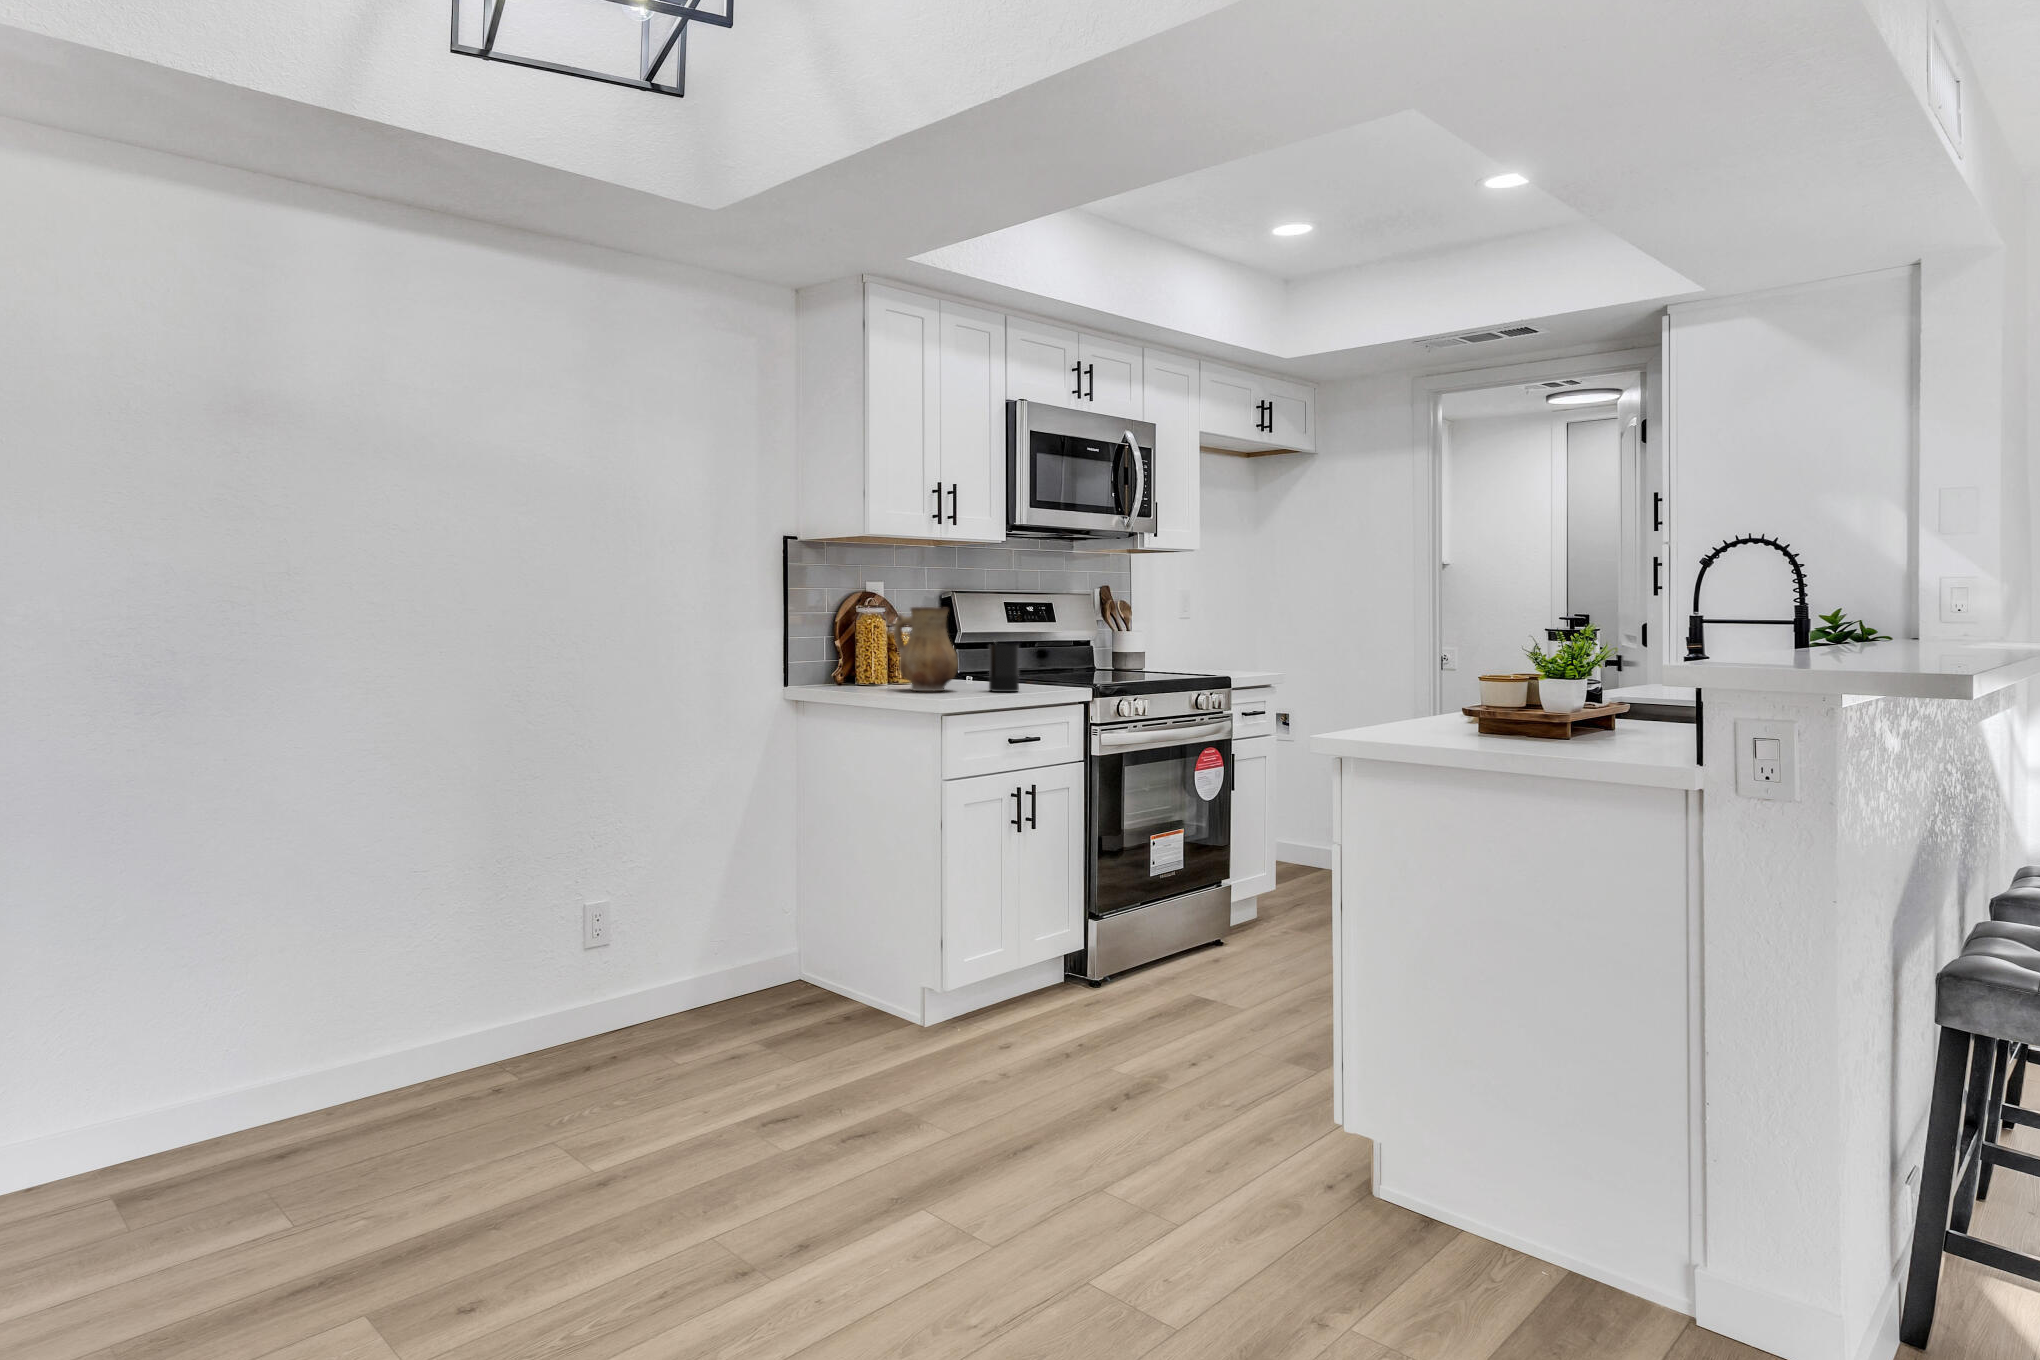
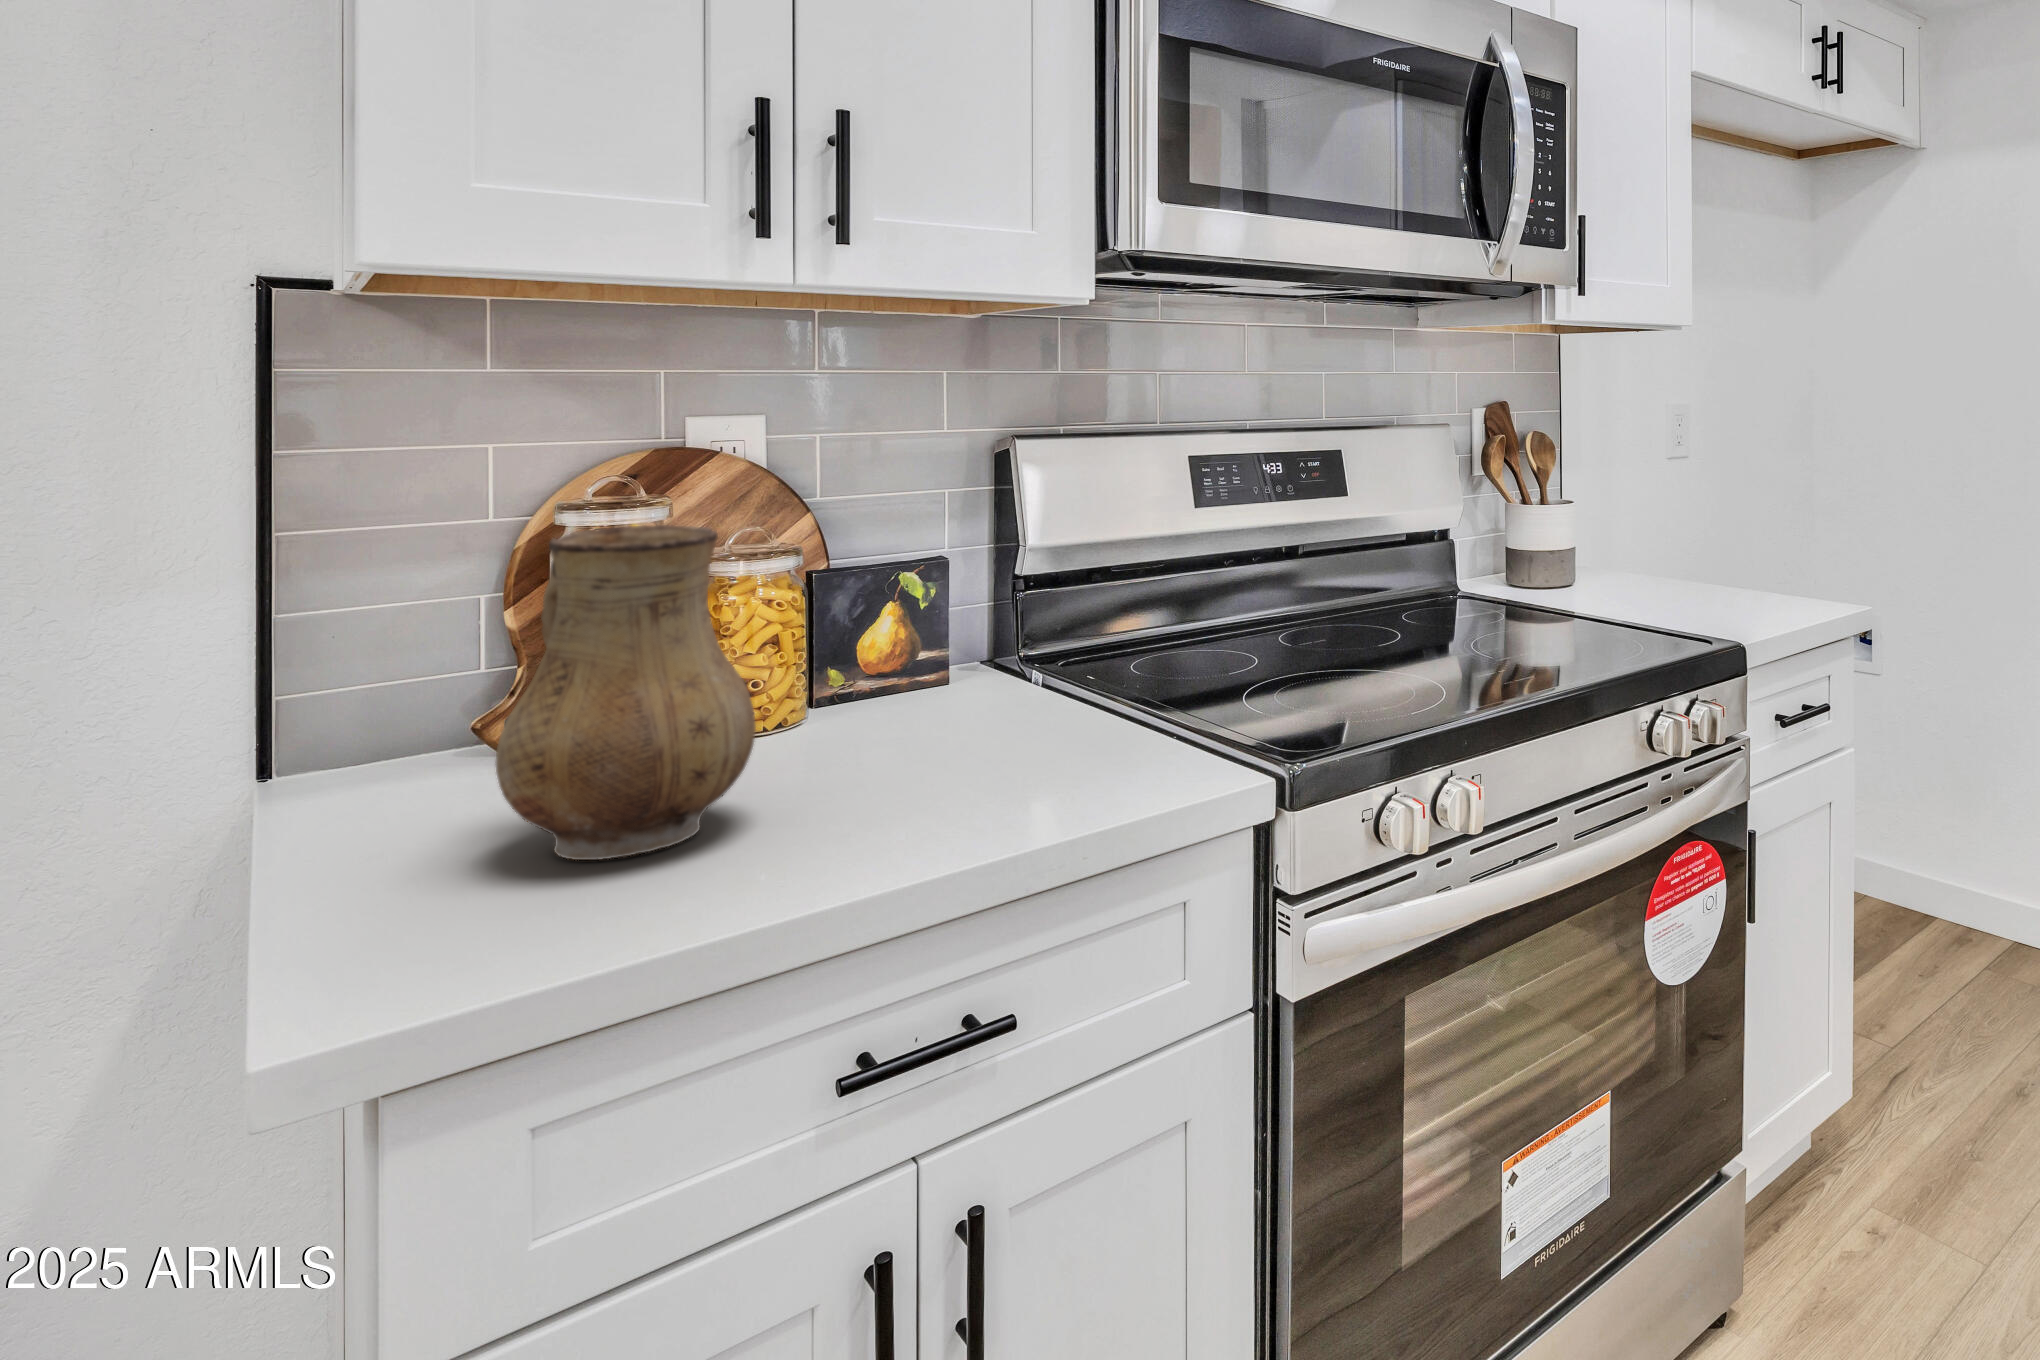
candle: present [989,644,1019,692] -> none [831,656,964,859]

